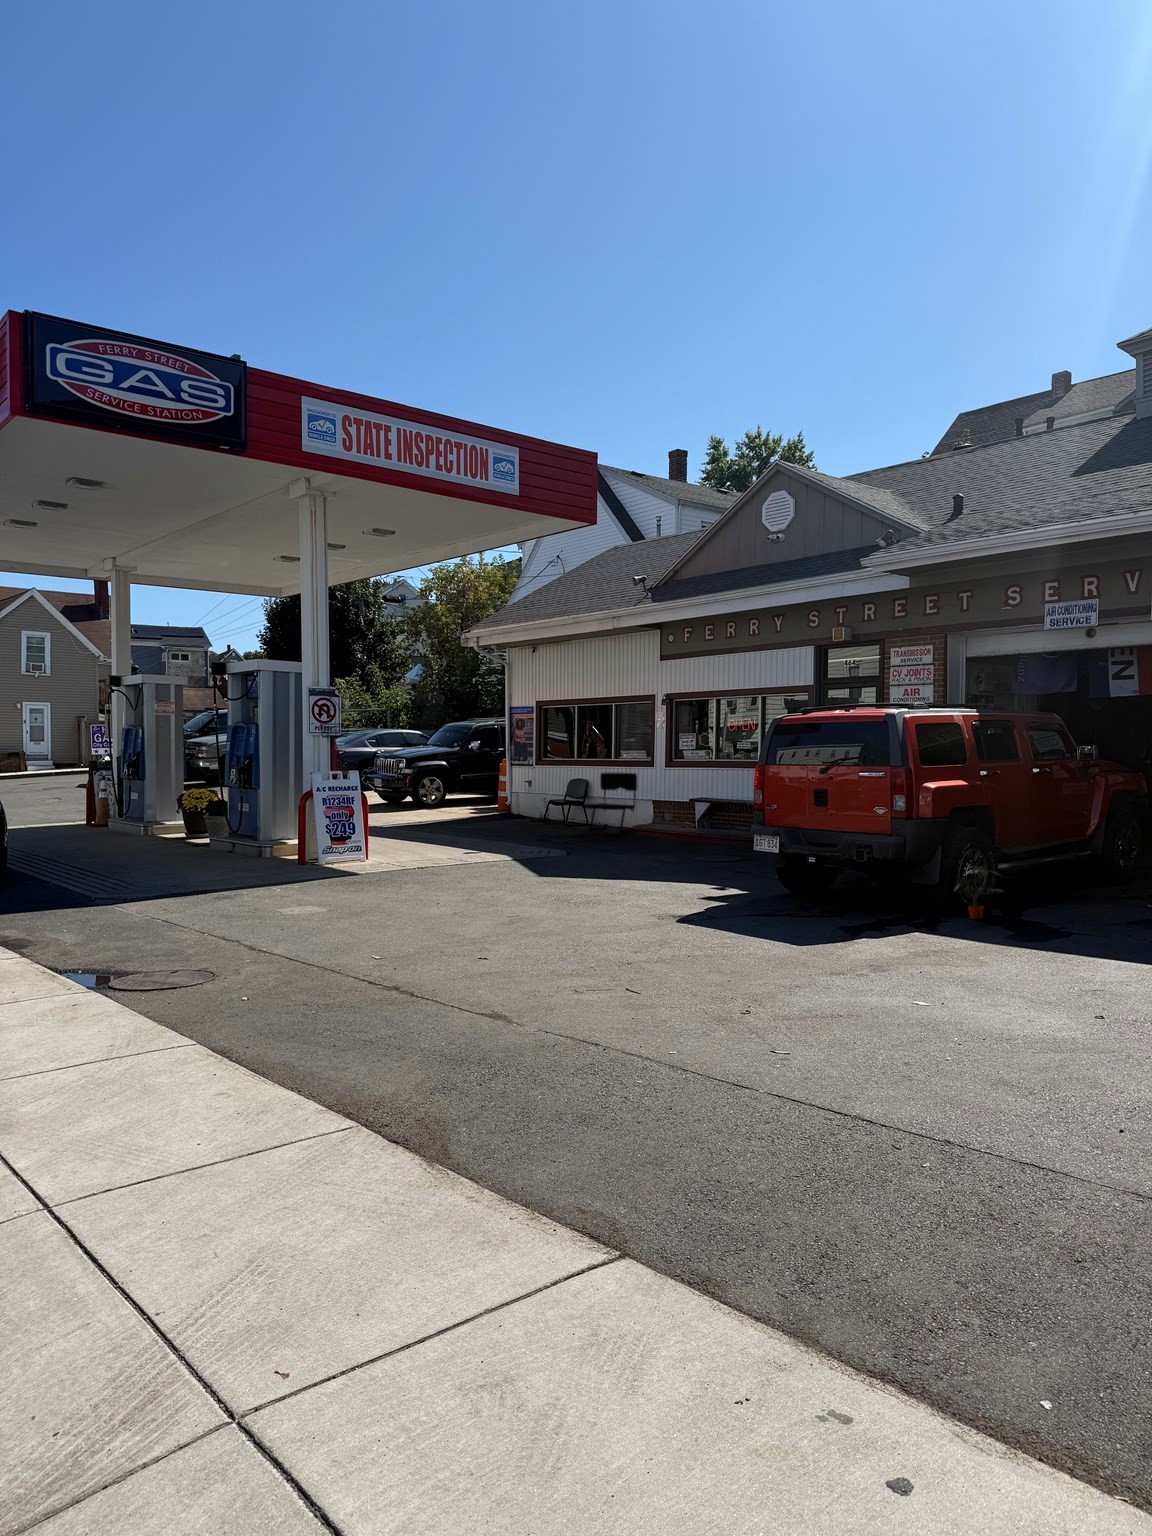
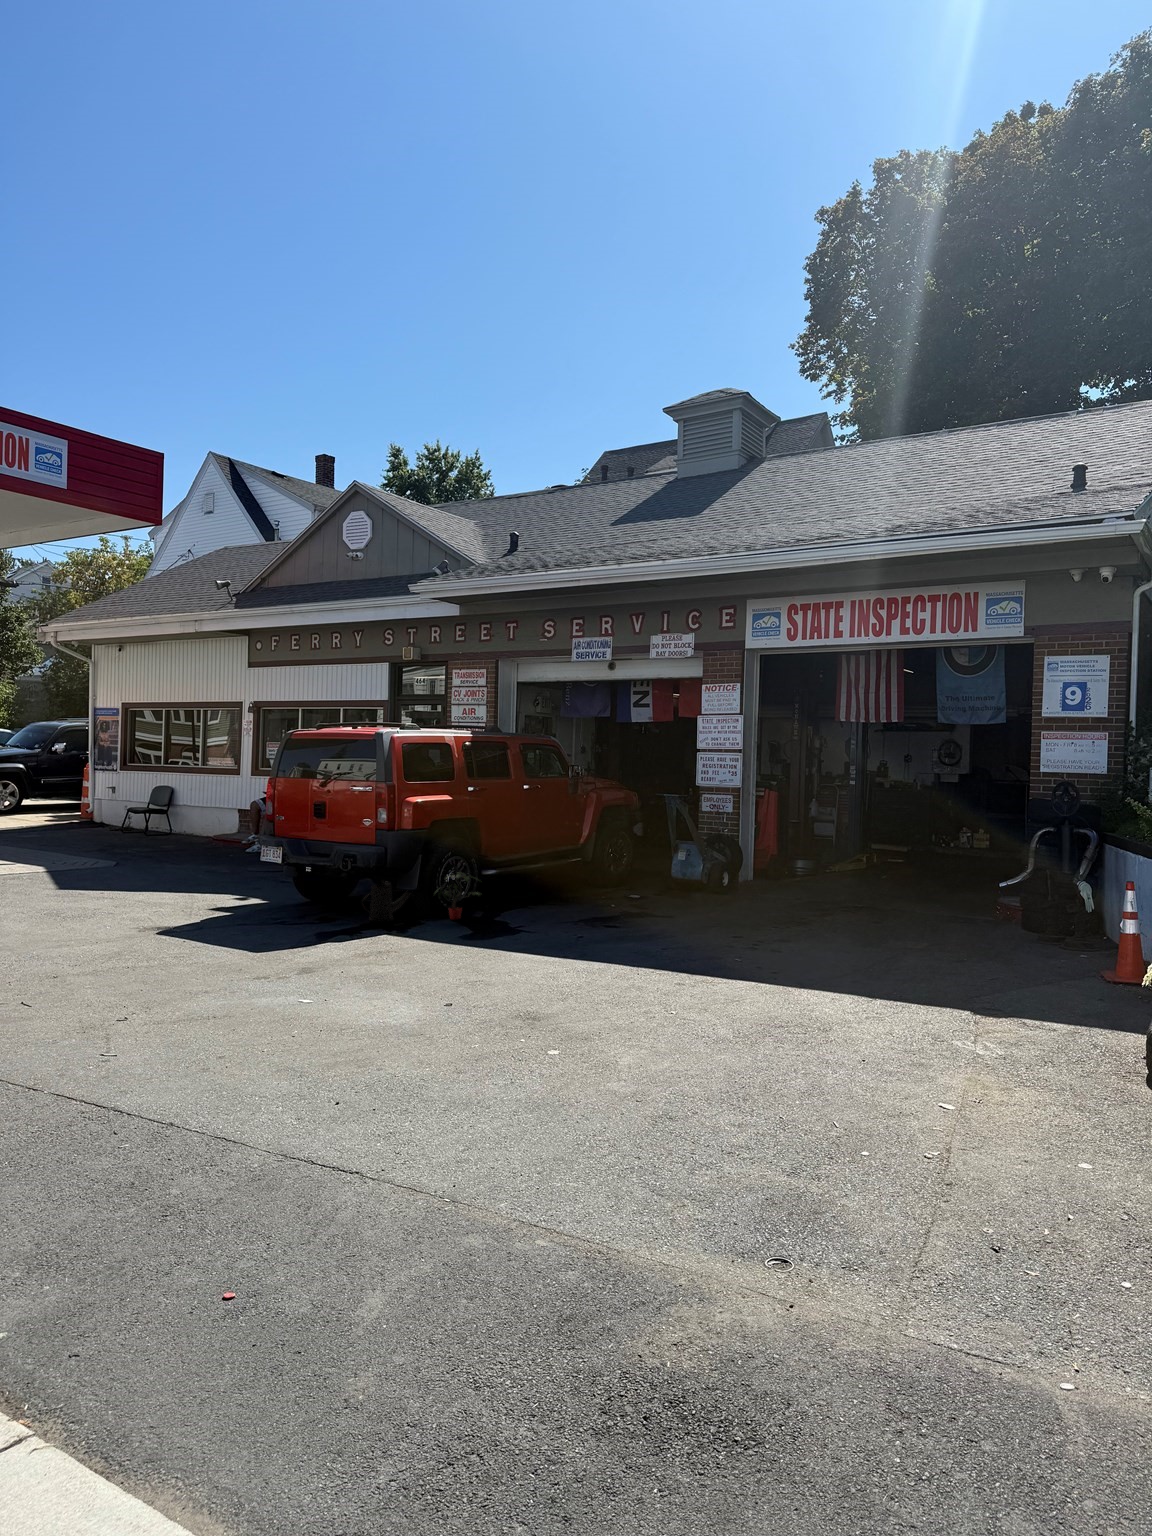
bench: present [582,772,637,833] -> none [161,780,220,842]
watering can: none [872,867,932,920] -> present [369,880,410,922]

